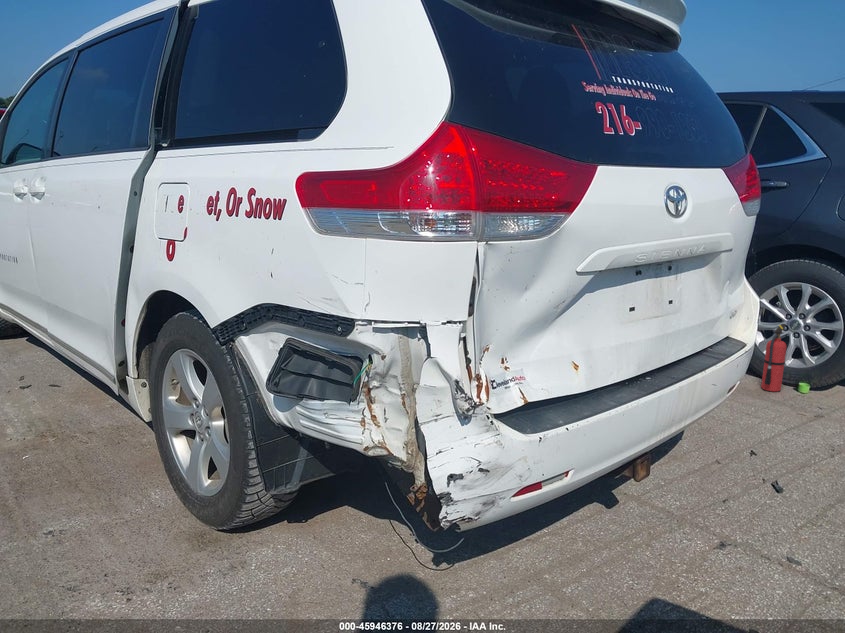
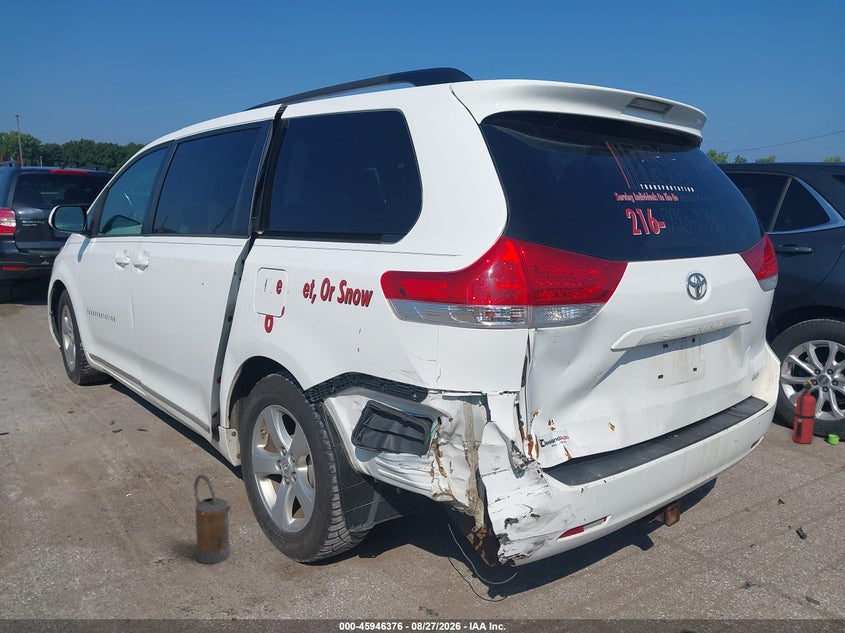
watering can: none [91,431,136,533] -> present [194,475,230,564]

